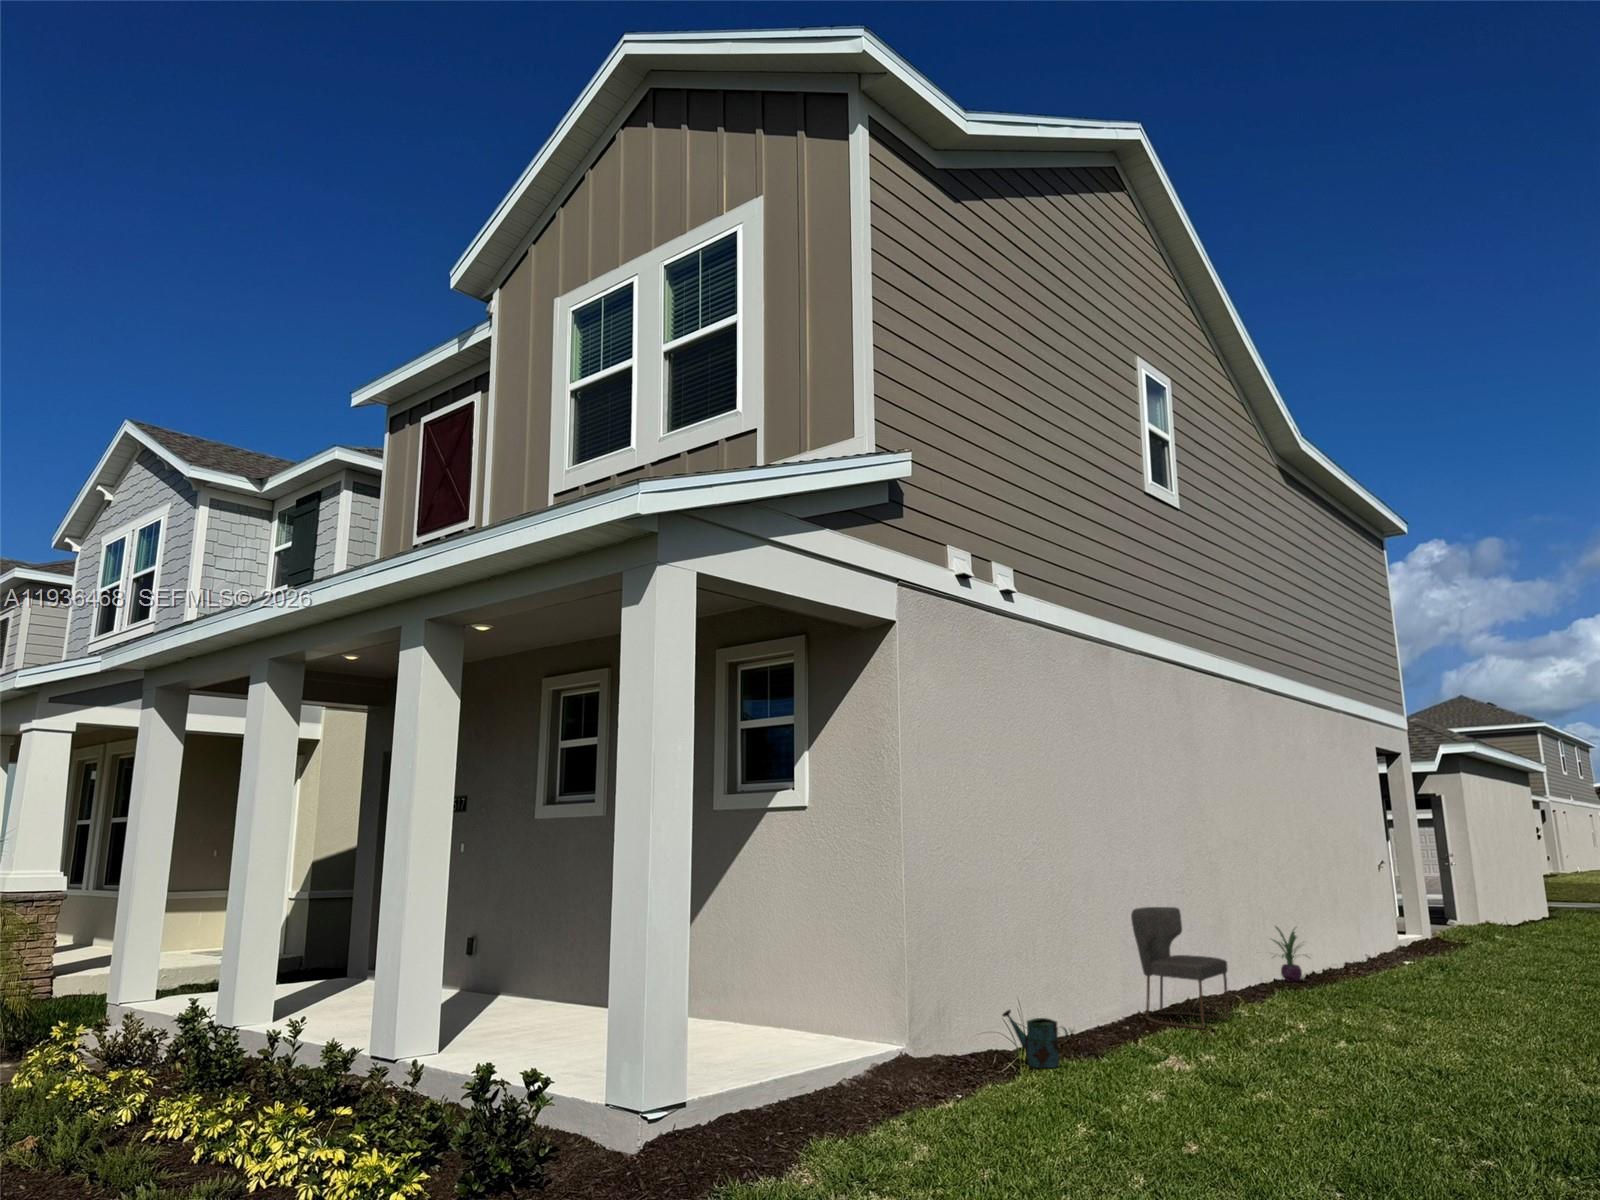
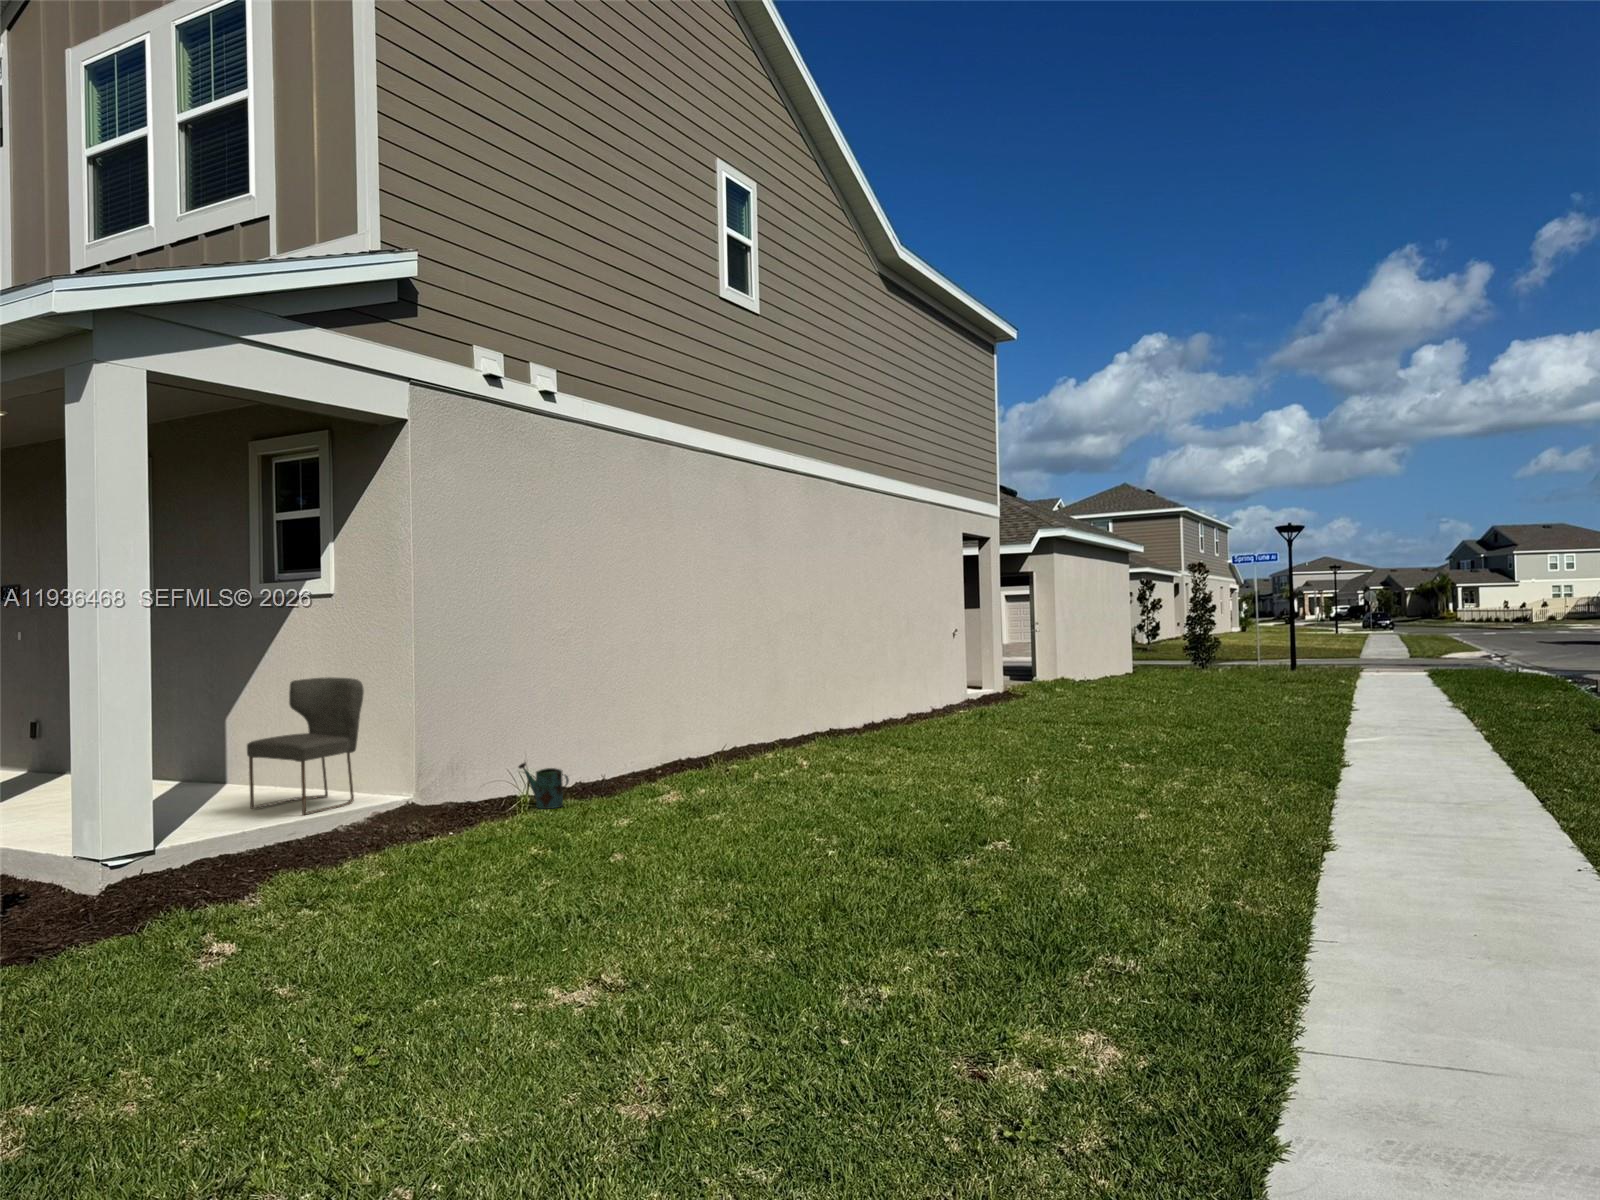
chair: present [1131,907,1229,1029] -> present [247,677,364,815]
decorative plant: present [1273,927,1302,982] -> none [810,686,862,732]

